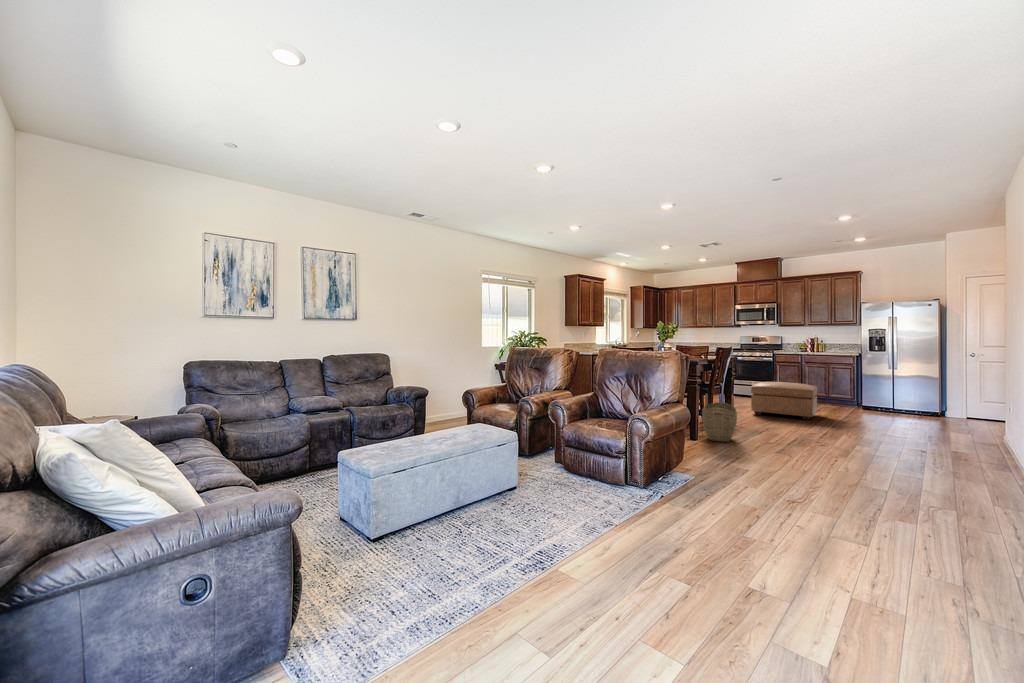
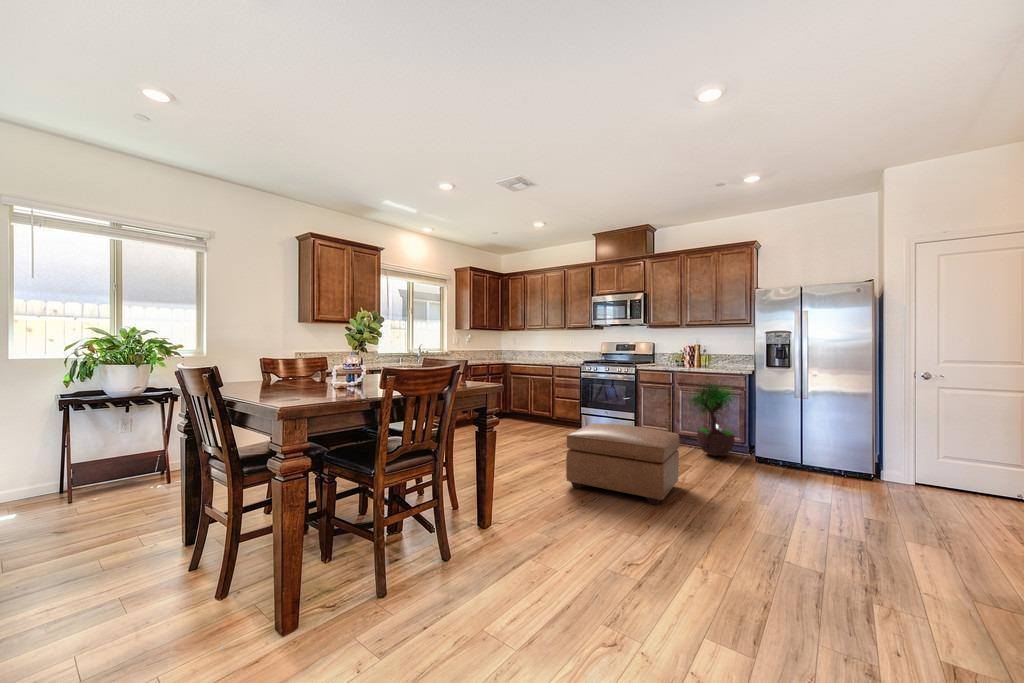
potted tree: none [814,356,850,406] -> present [690,383,735,456]
woven basket: present [702,394,737,442] -> none [340,489,443,635]

